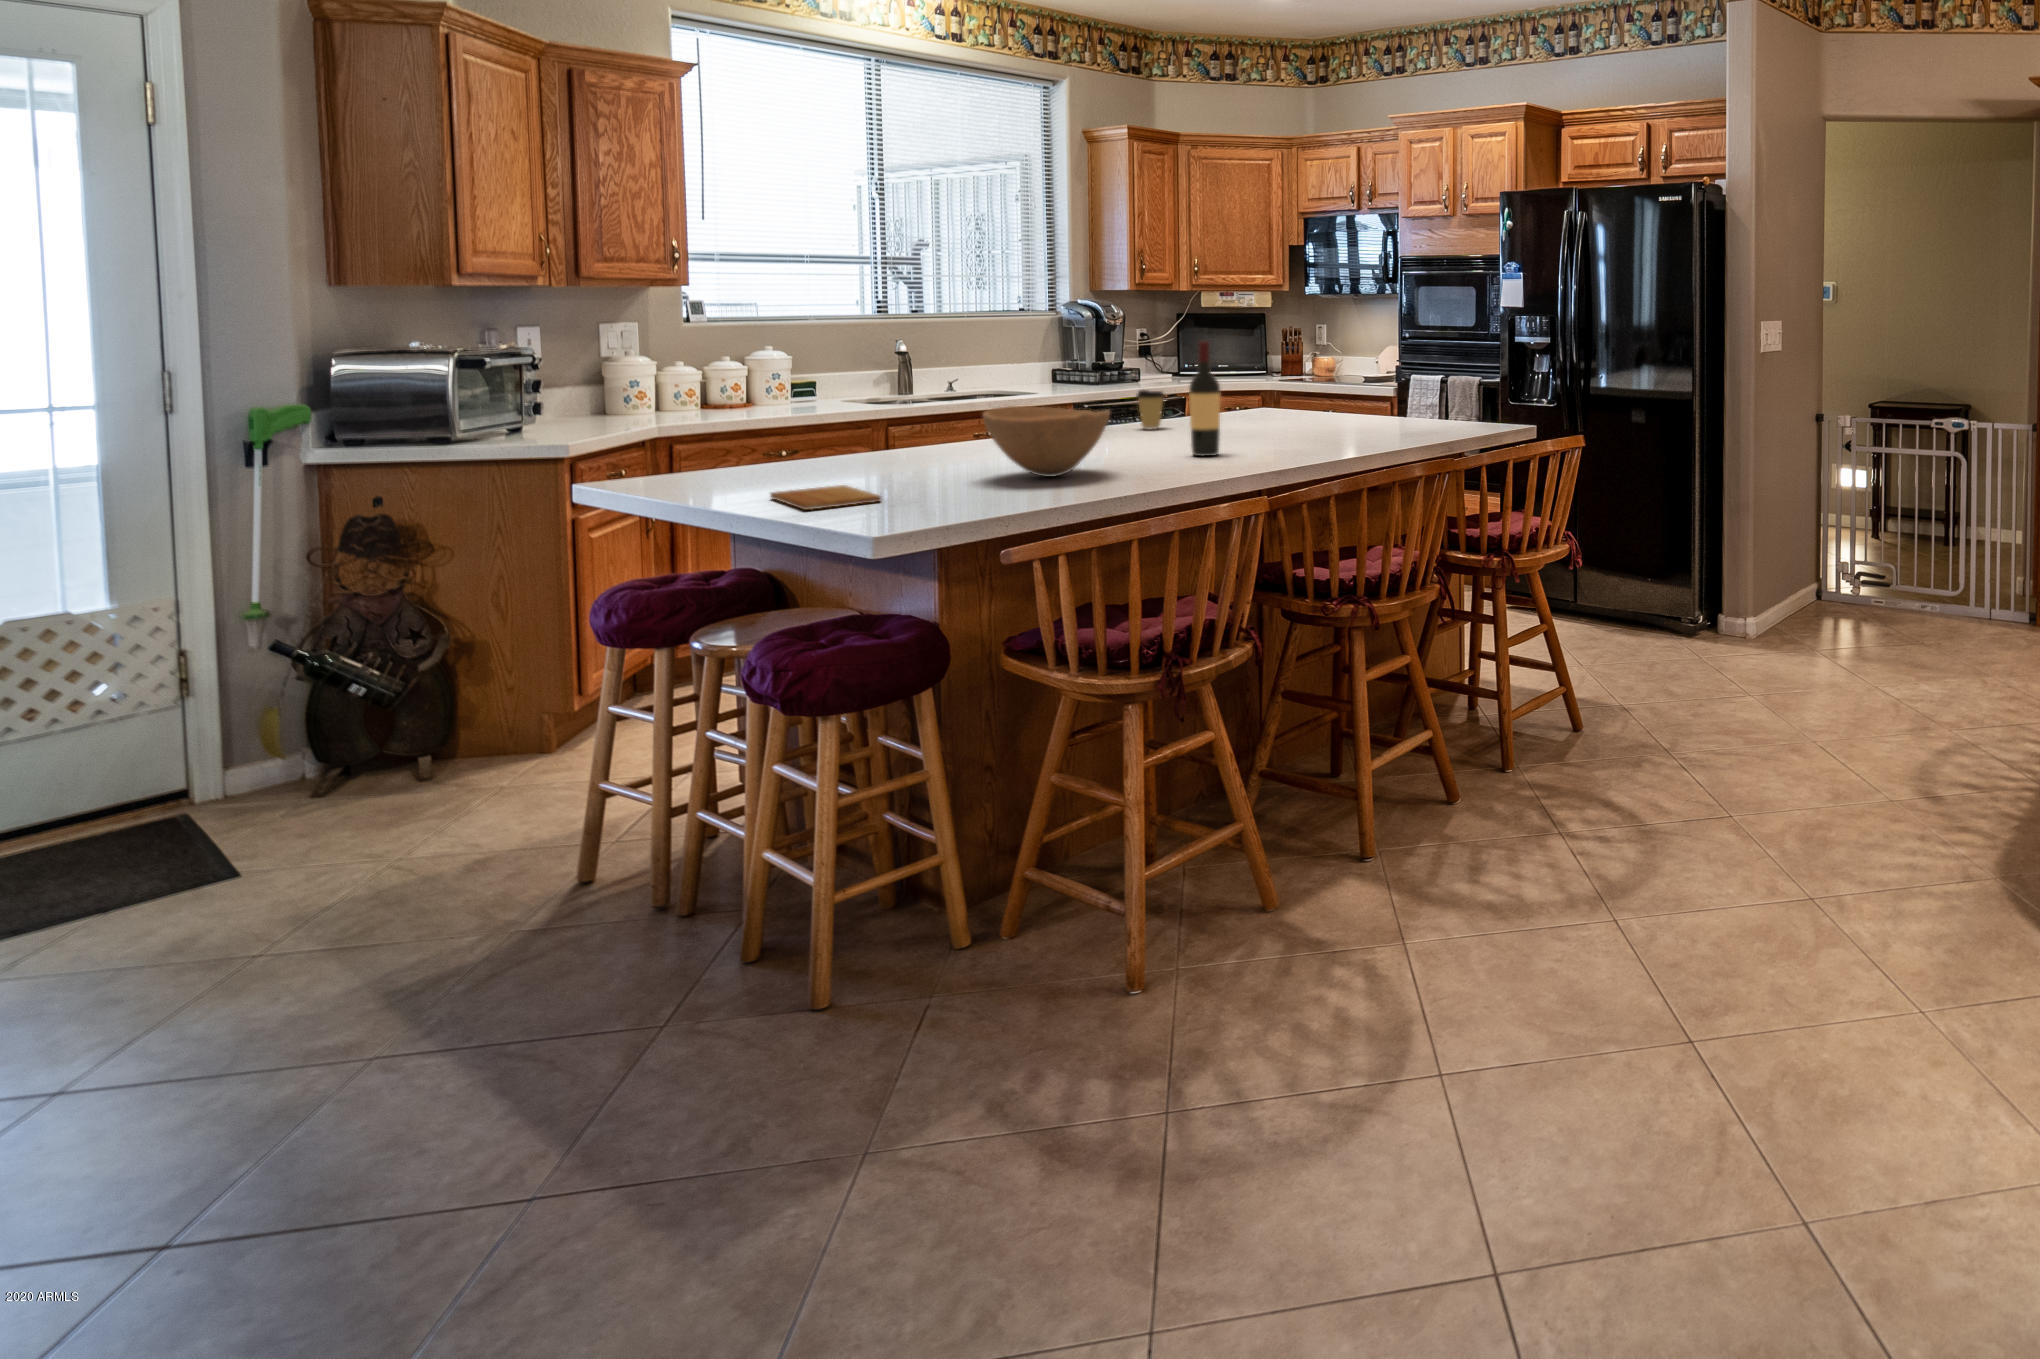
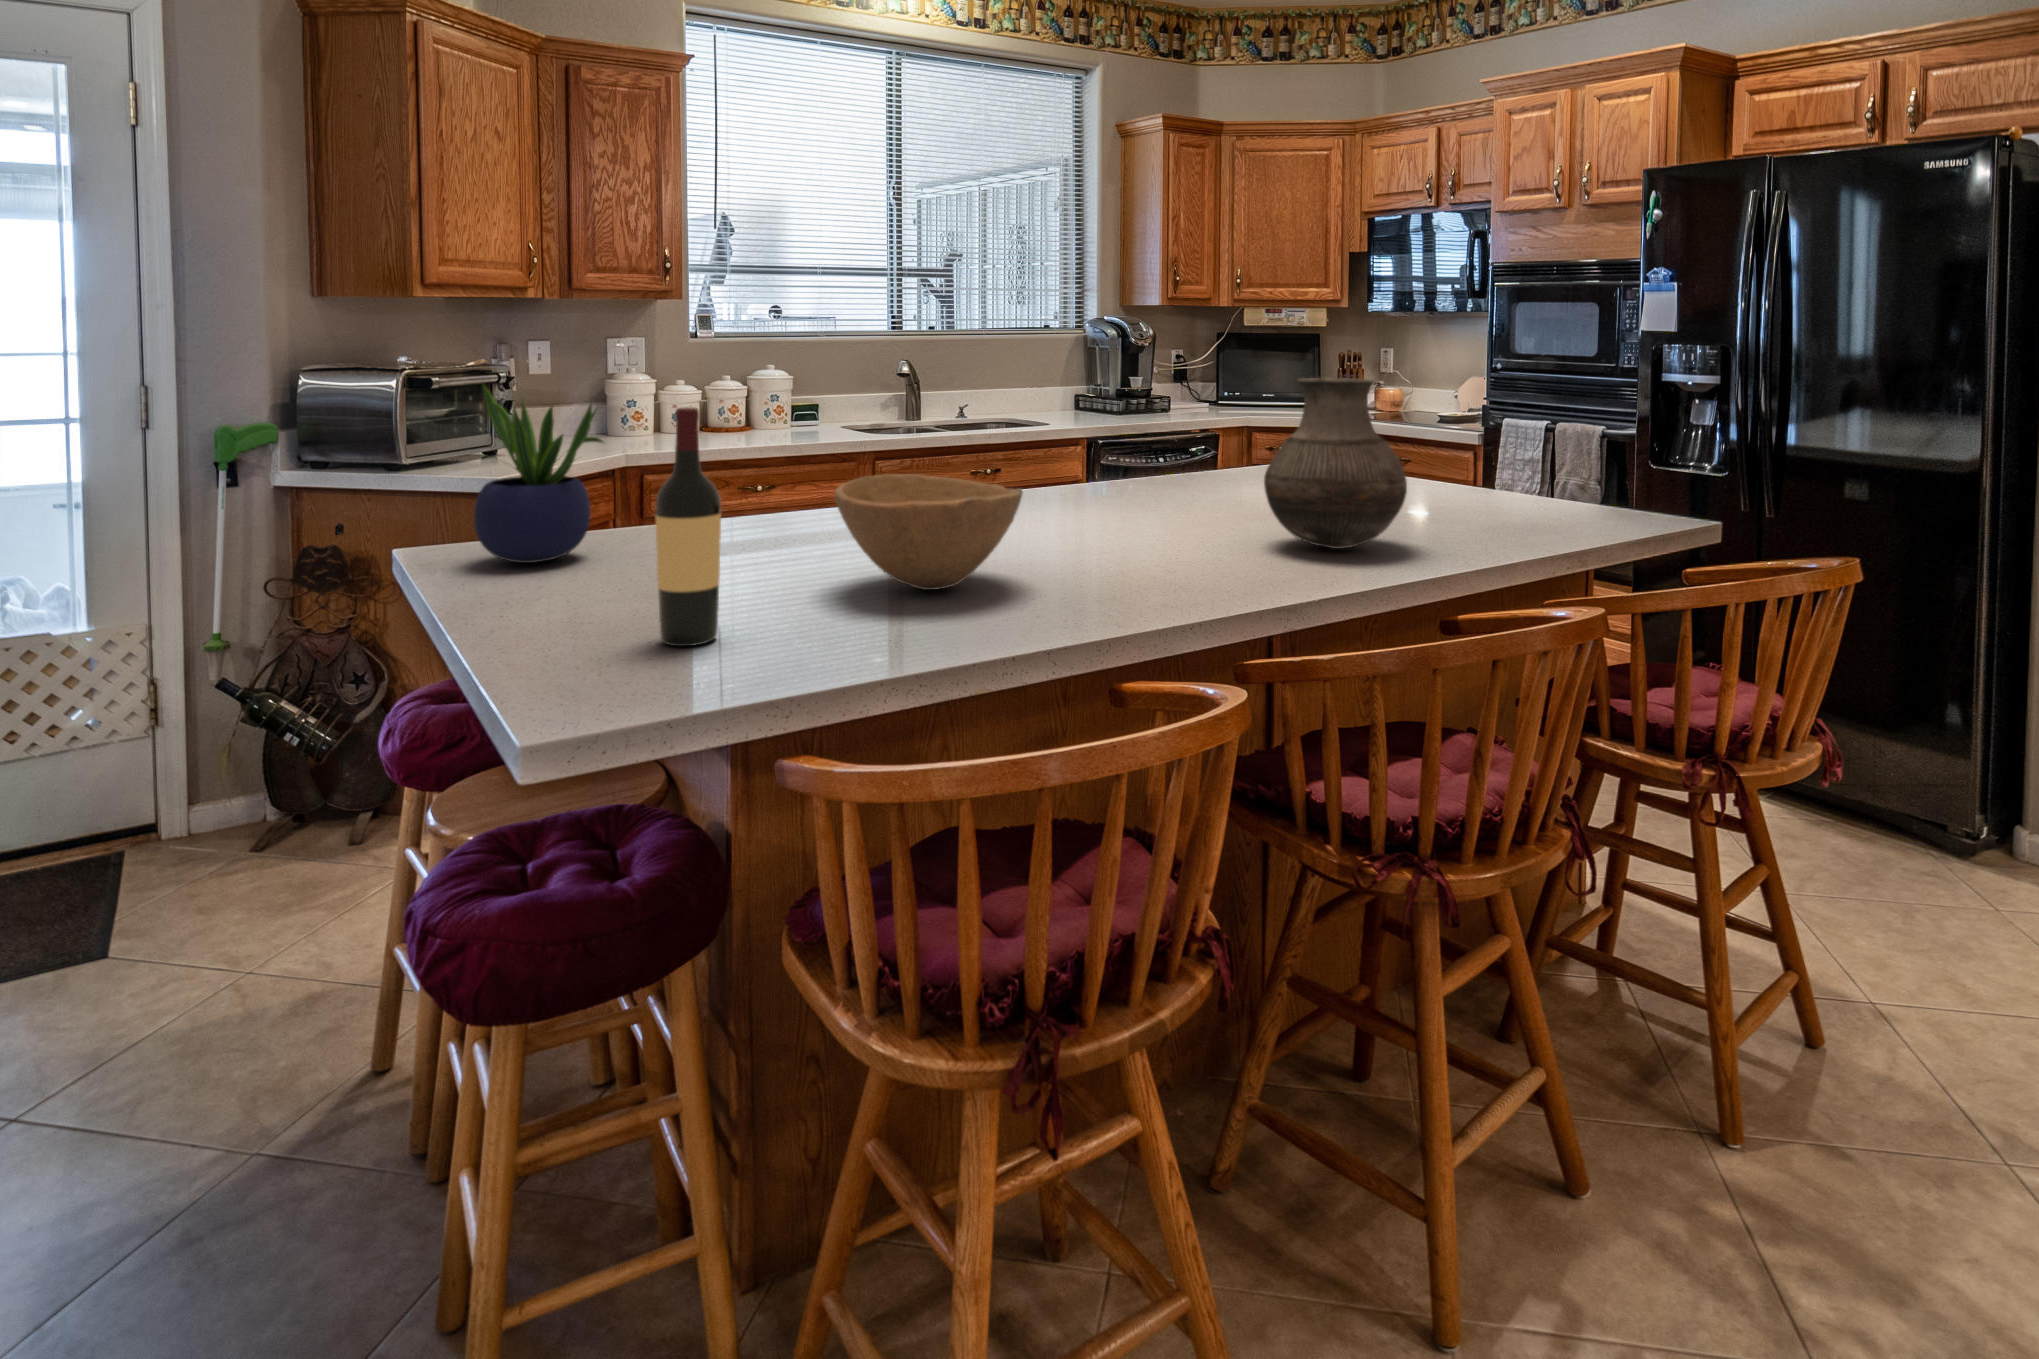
vase: none [1256,338,1346,446] -> present [1264,378,1407,549]
wine bottle: present [1189,341,1220,456] -> present [655,407,721,646]
potted plant: none [674,352,783,483] -> present [474,385,603,563]
coffee cup: present [1137,390,1164,430] -> none [1112,441,1152,497]
cutting board: present [770,485,881,510] -> none [536,585,658,637]

